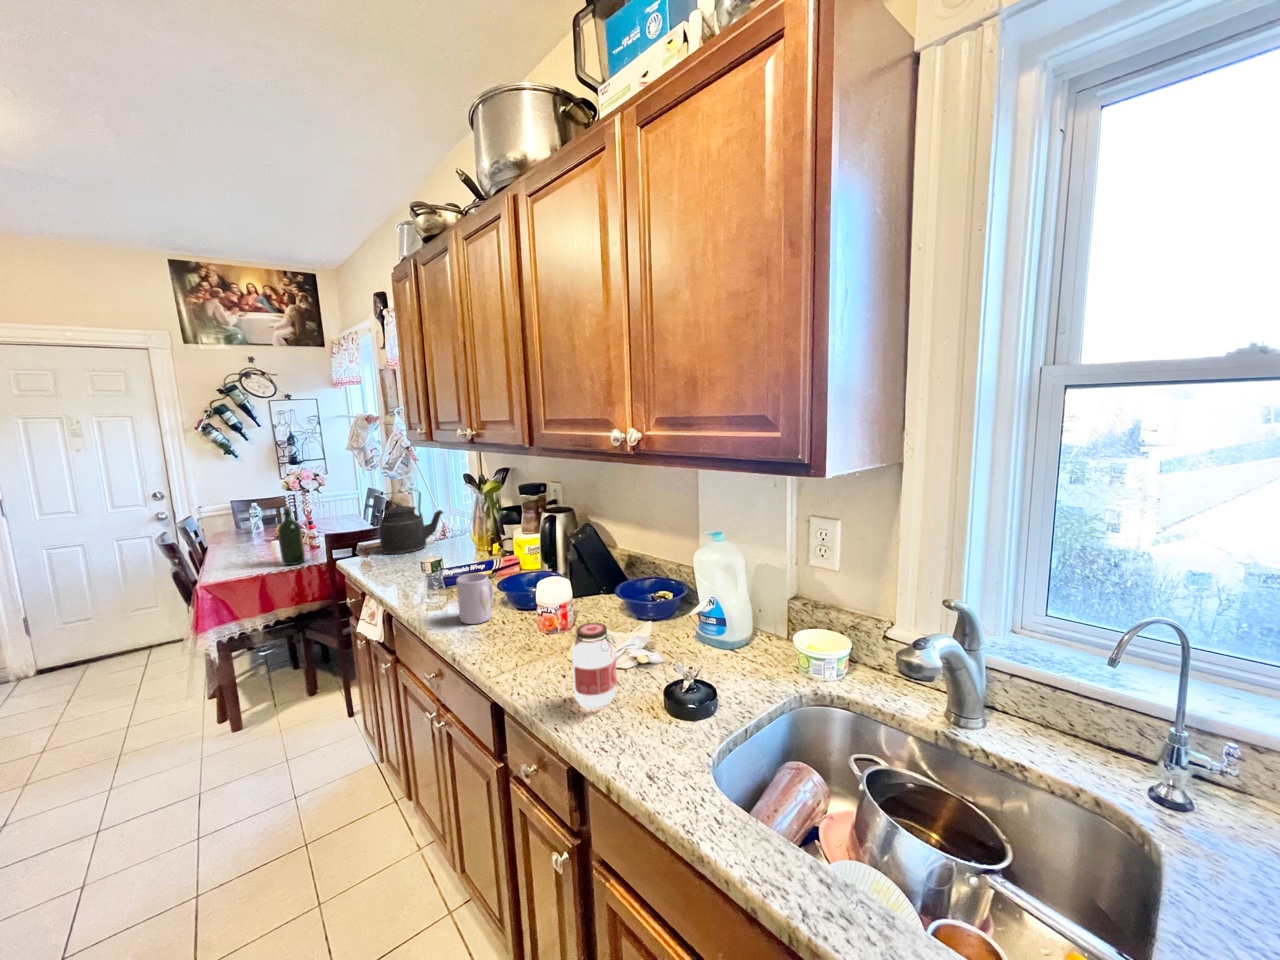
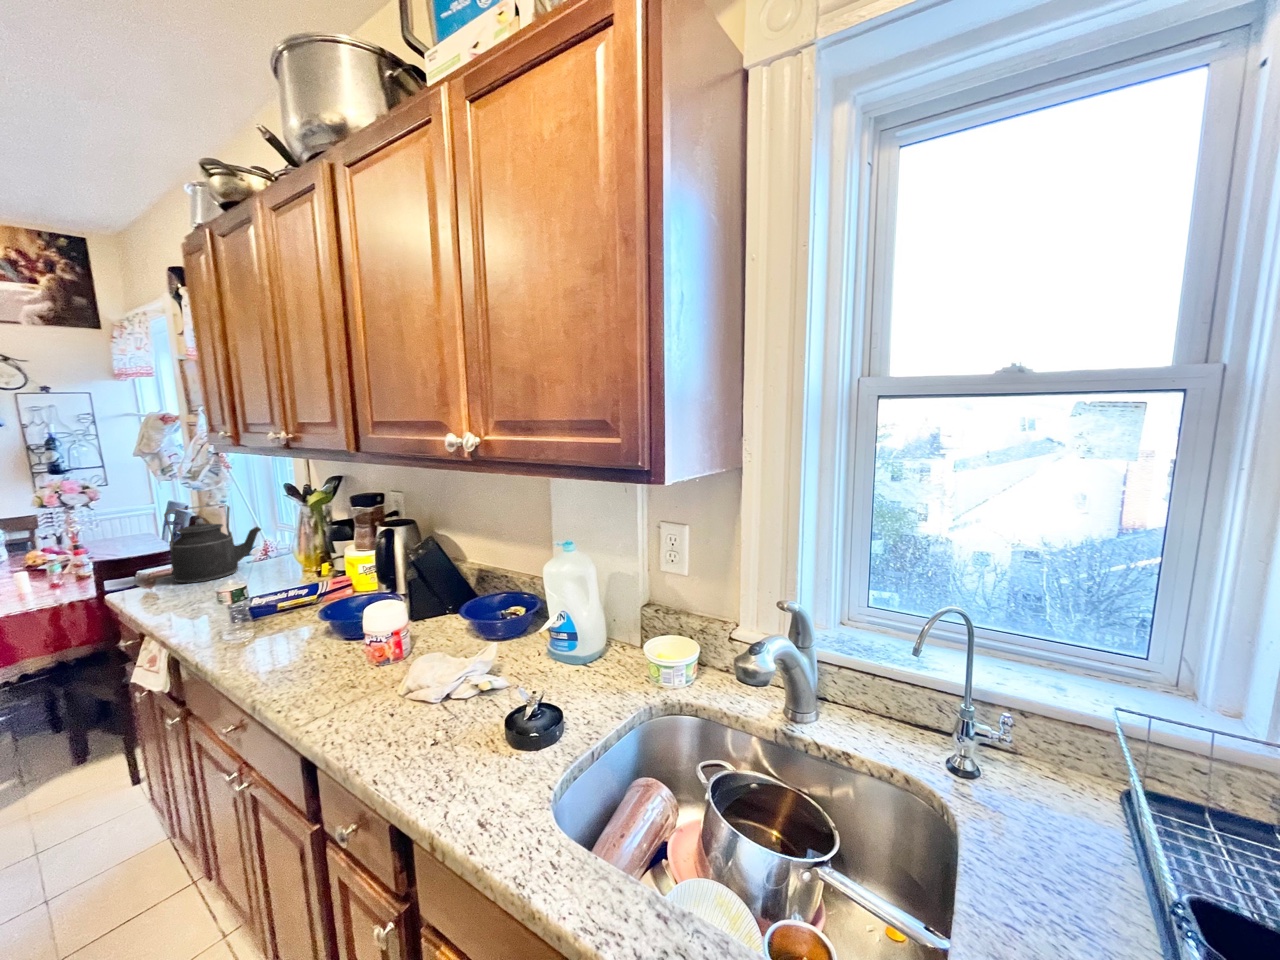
wine bottle: present [278,506,305,565] -> none [18,529,63,605]
mug: present [456,573,494,624] -> none [262,602,314,663]
jar: present [572,623,617,708] -> none [394,653,452,753]

